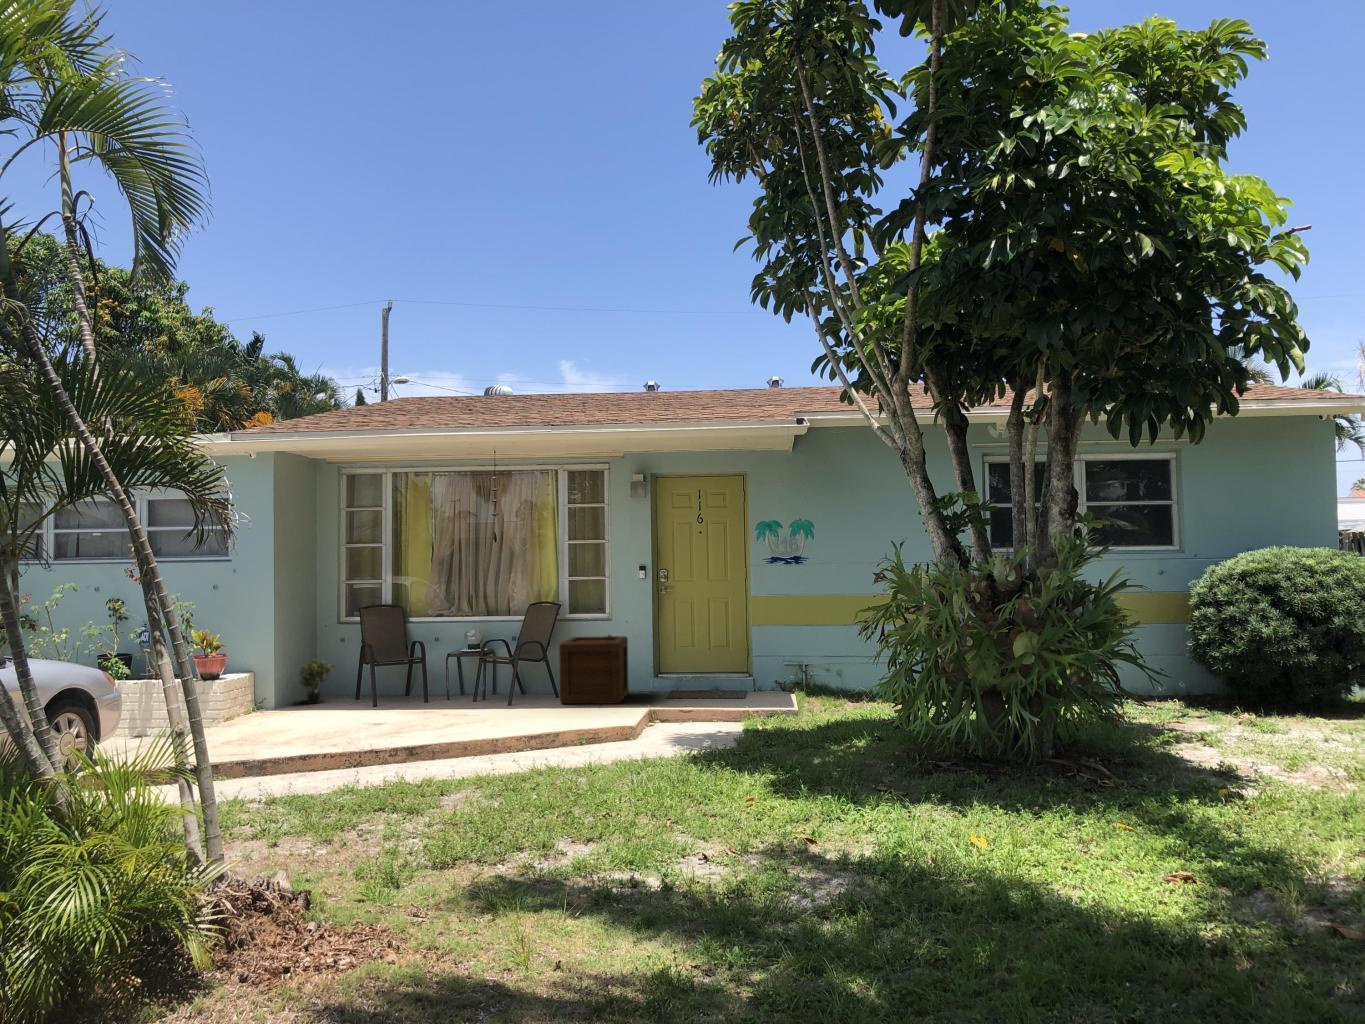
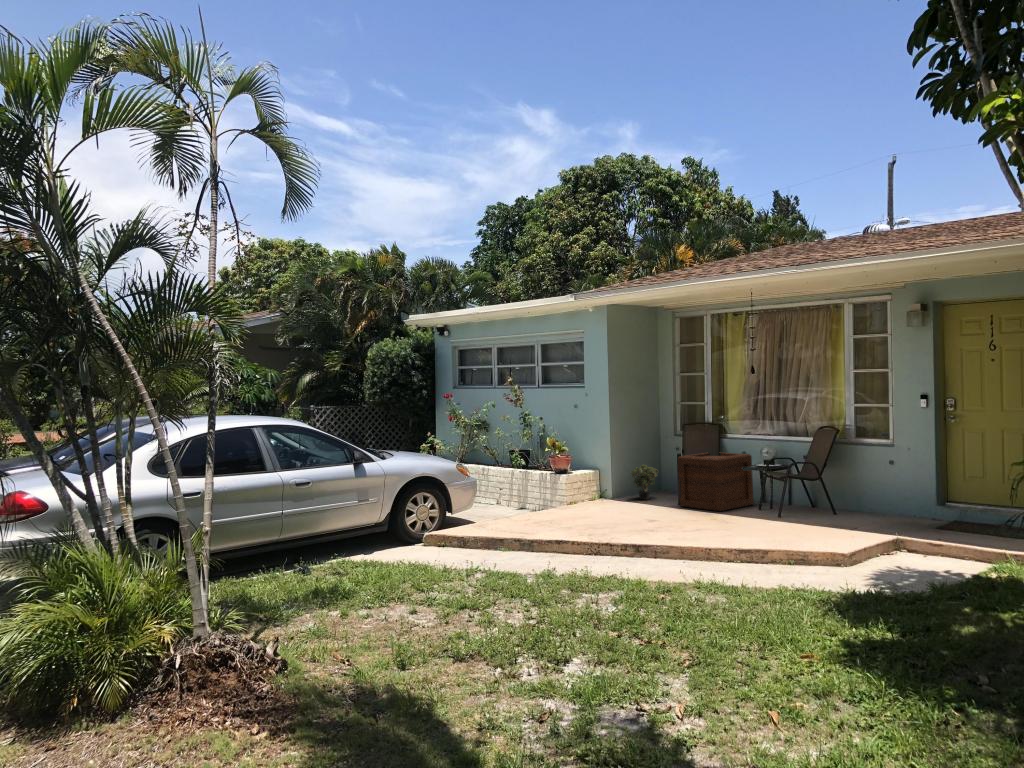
wooden crate: present [559,636,629,704] -> present [678,452,754,511]

